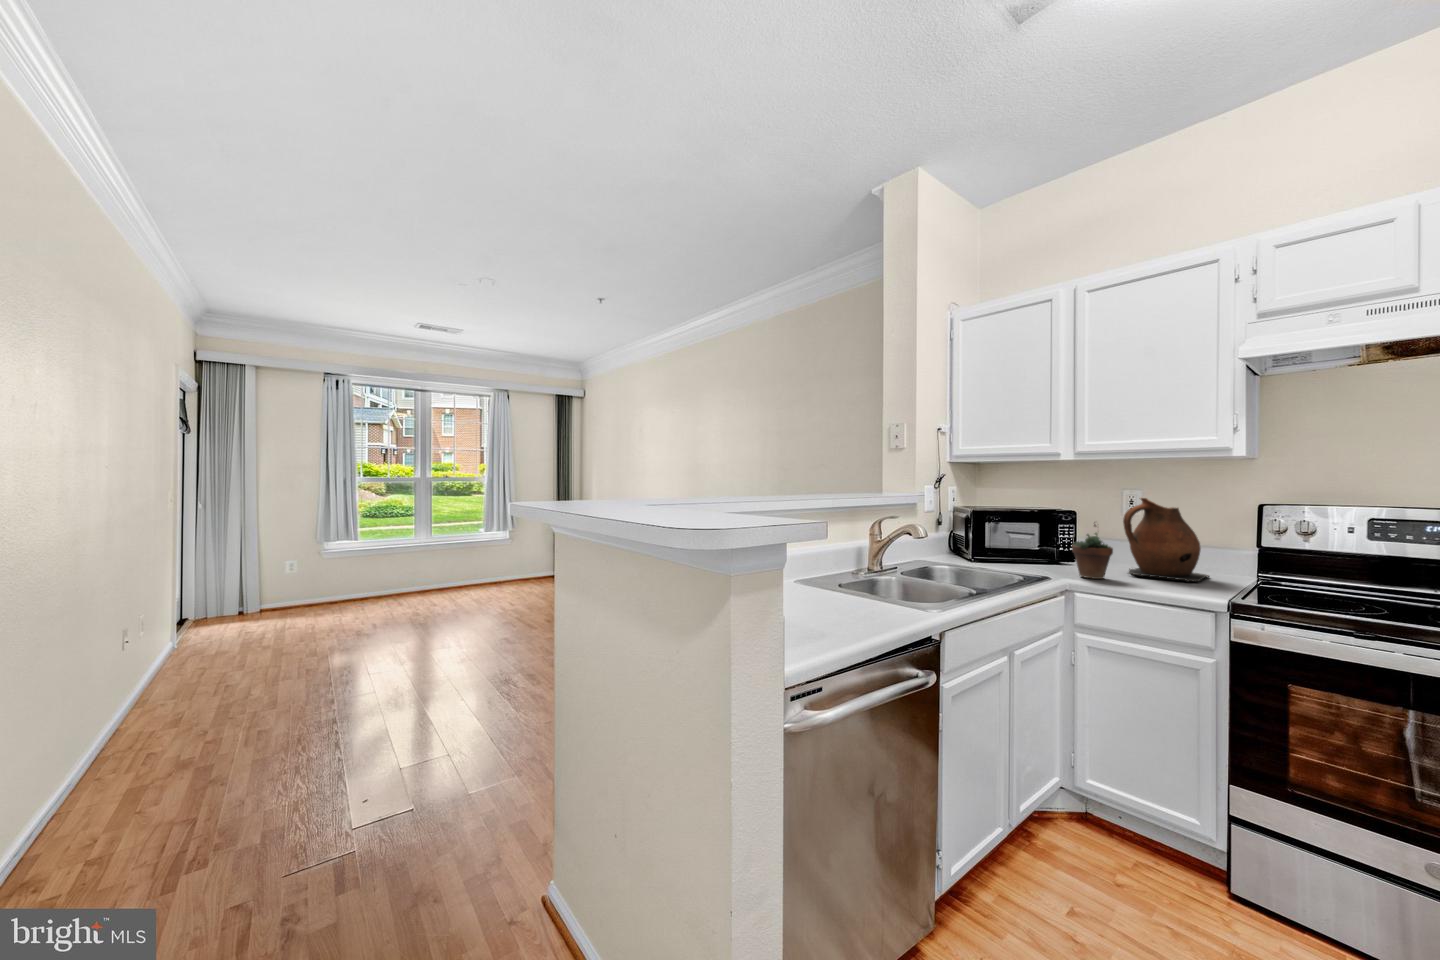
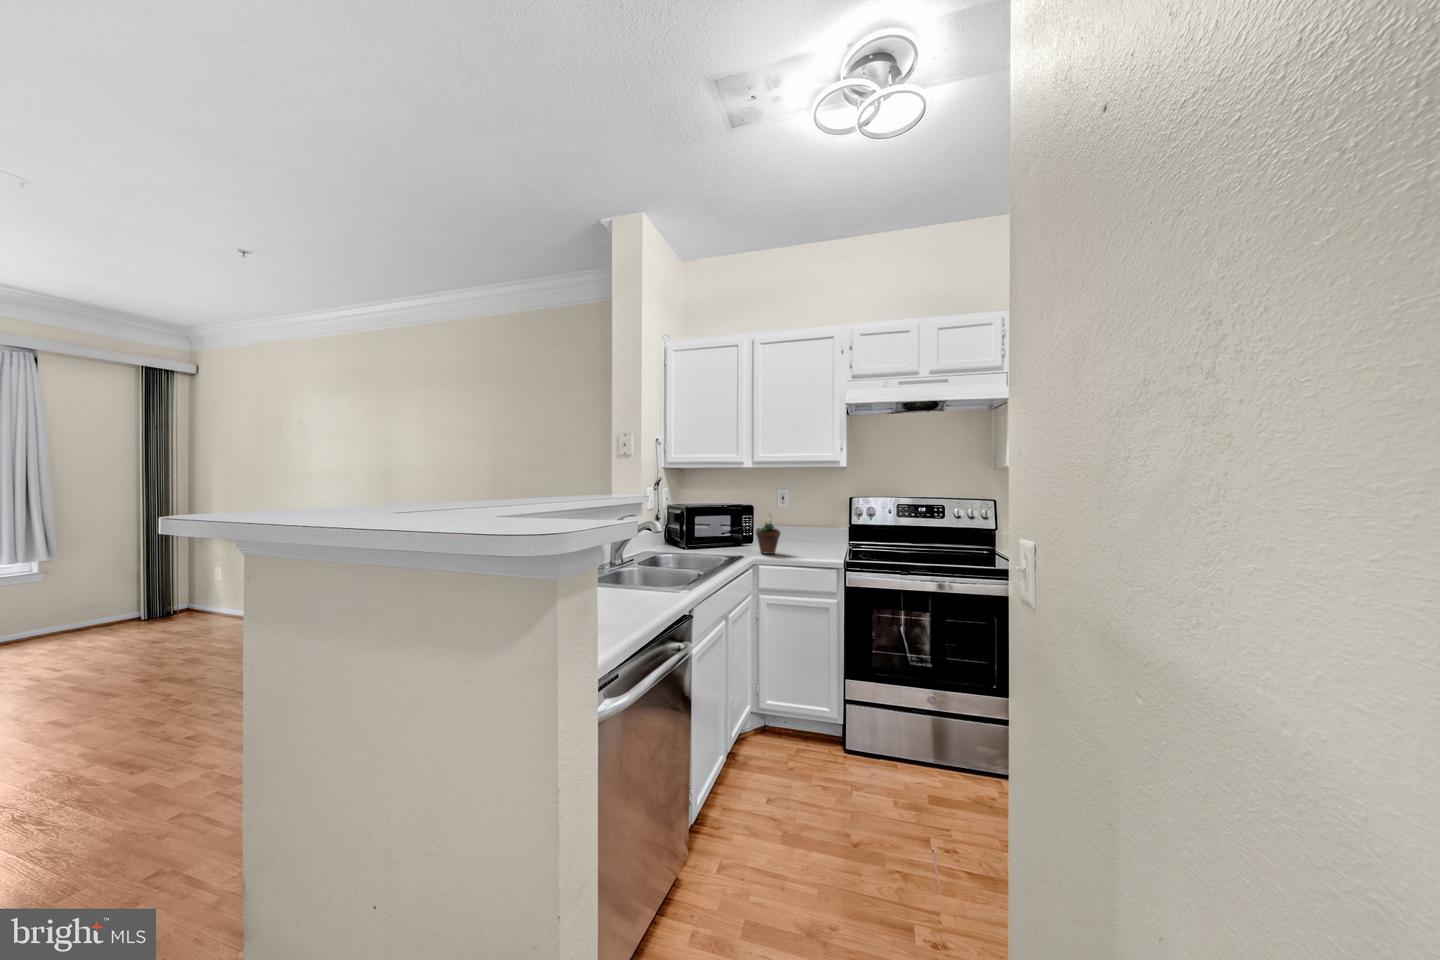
ceramic pitcher: present [1123,498,1210,582] -> none [783,495,827,551]

